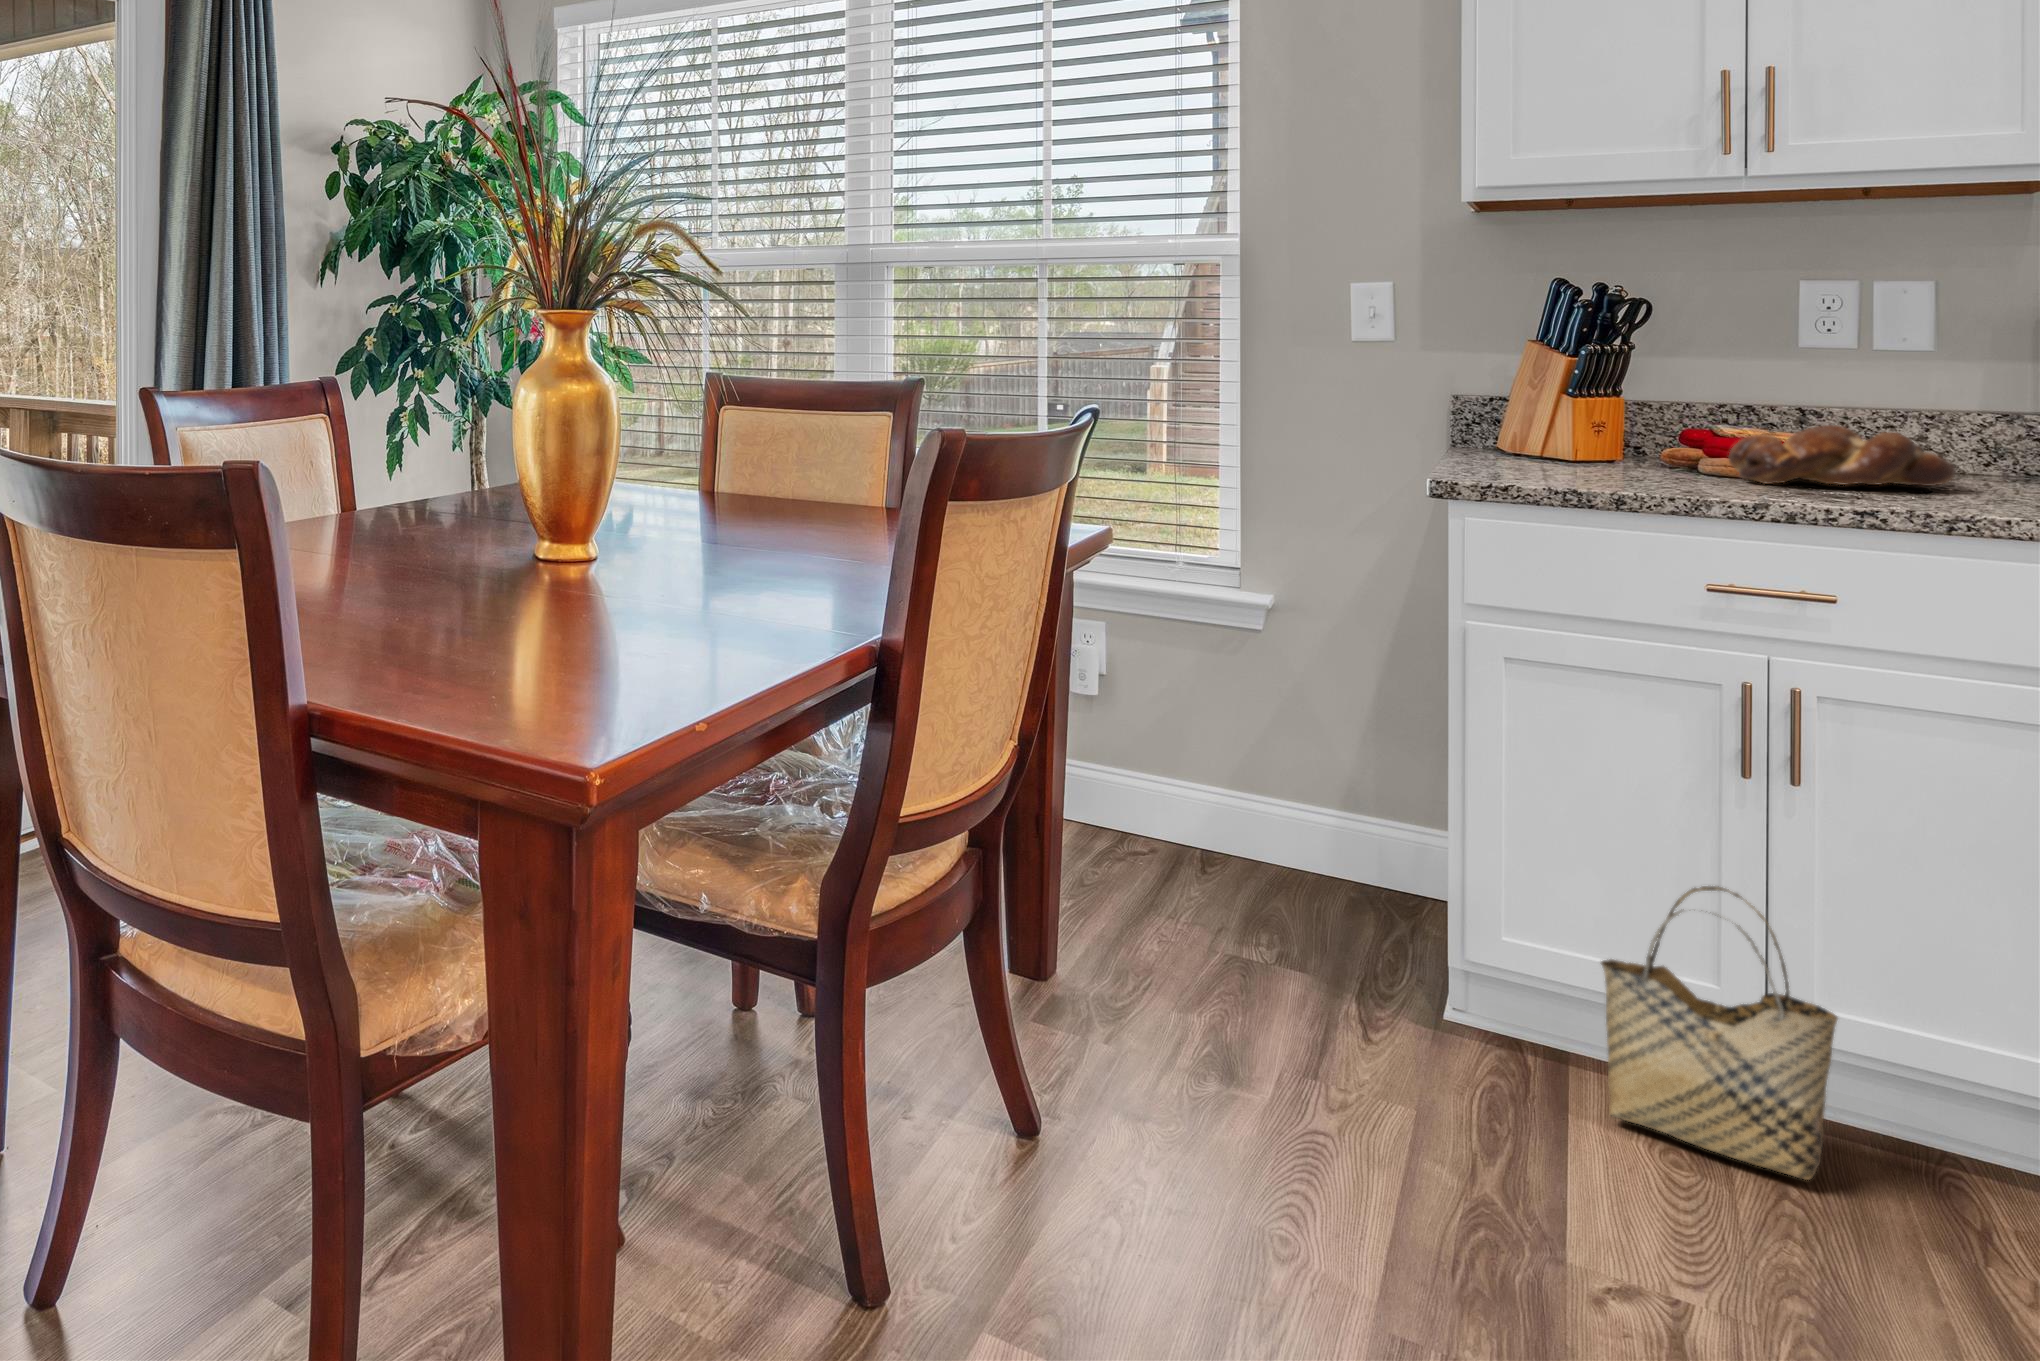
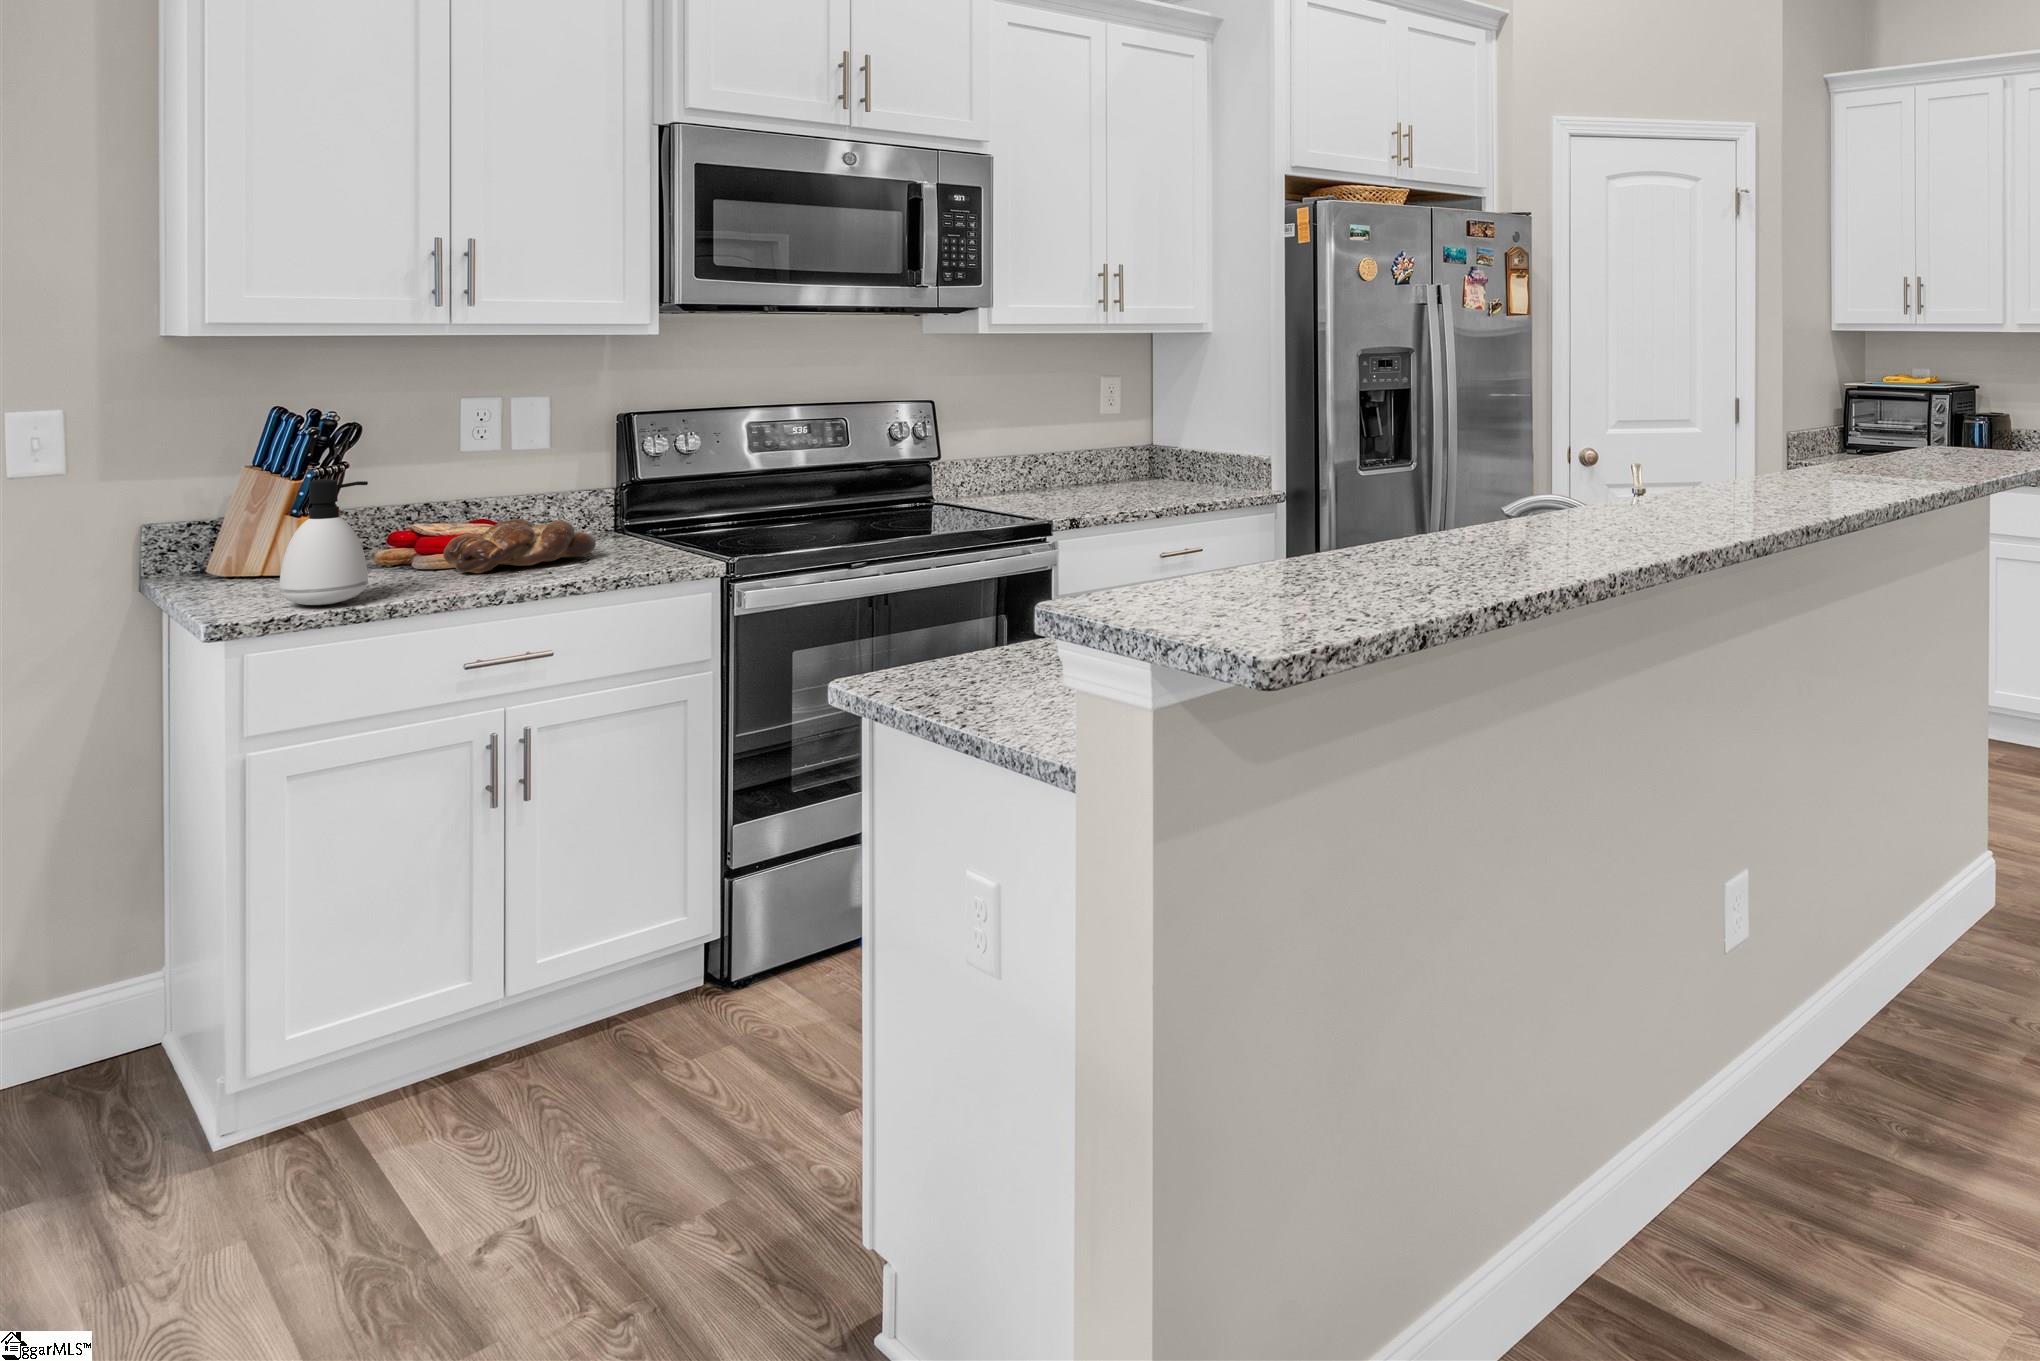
soap dispenser: none [1515,343,1611,483] -> present [279,479,368,605]
woven basket: present [1601,886,1838,1180] -> none [390,902,568,1133]

